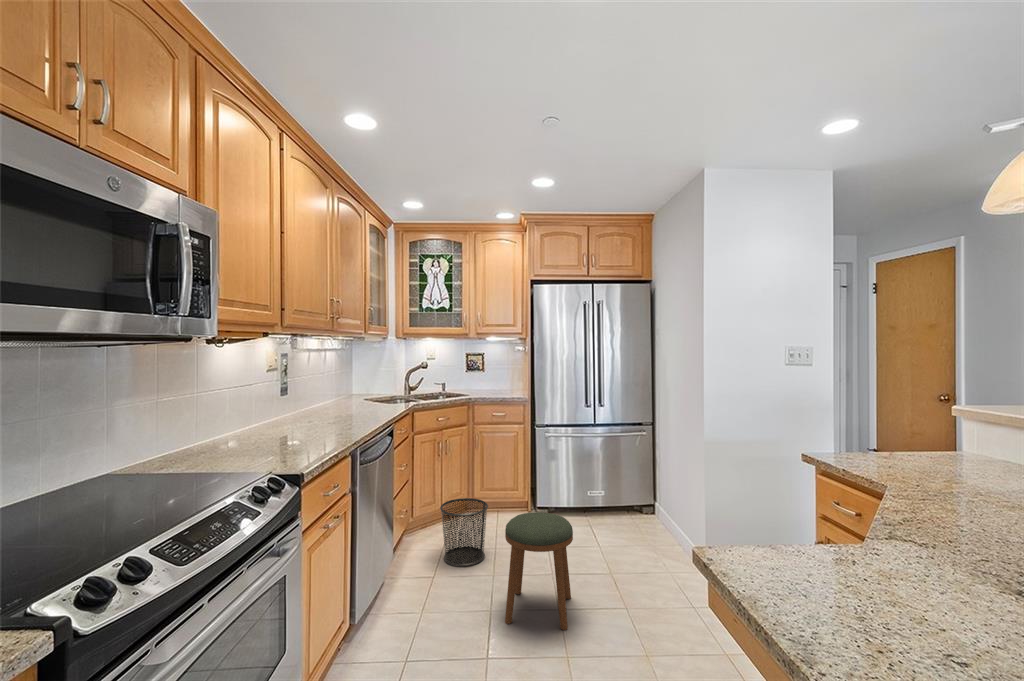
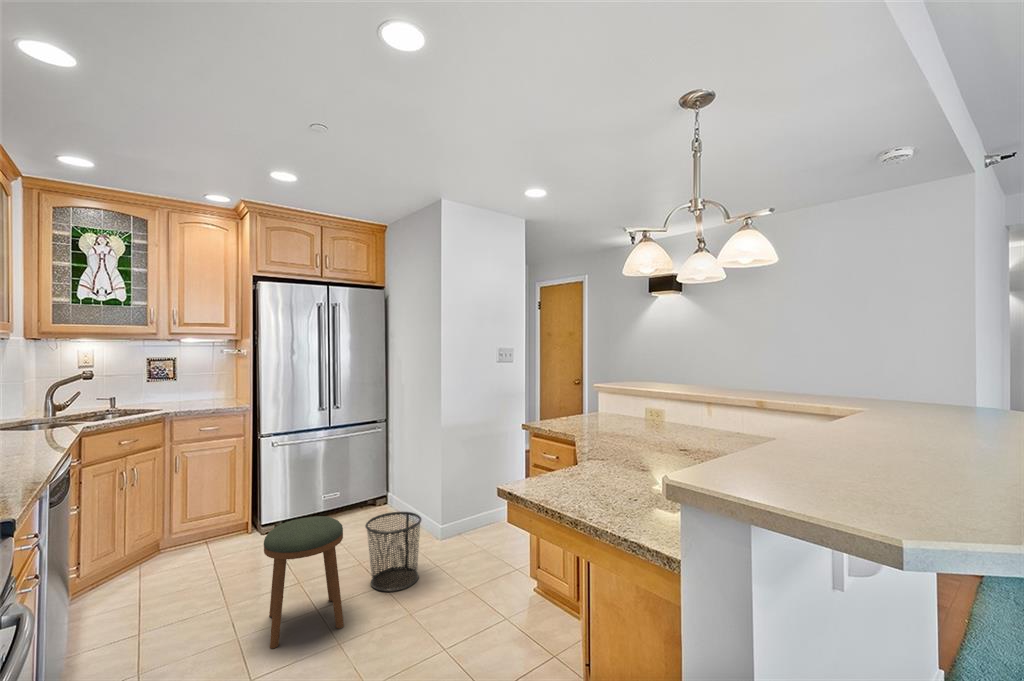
waste bin: present [440,498,488,566] -> present [365,512,421,592]

